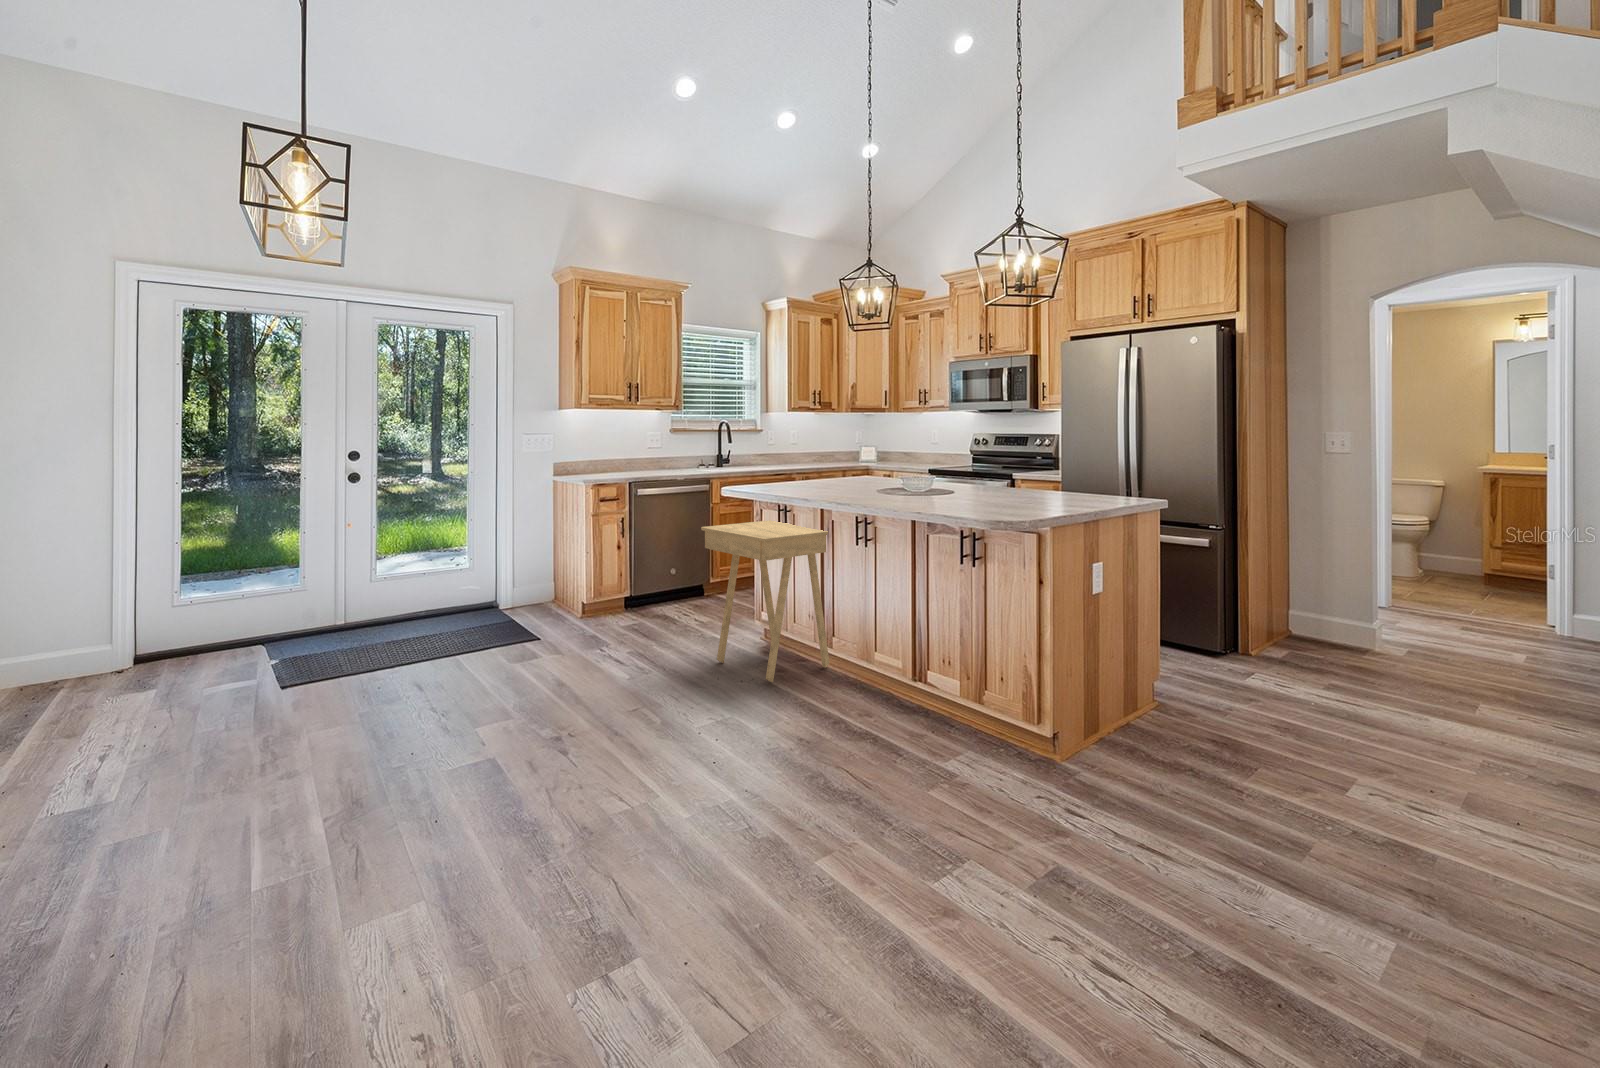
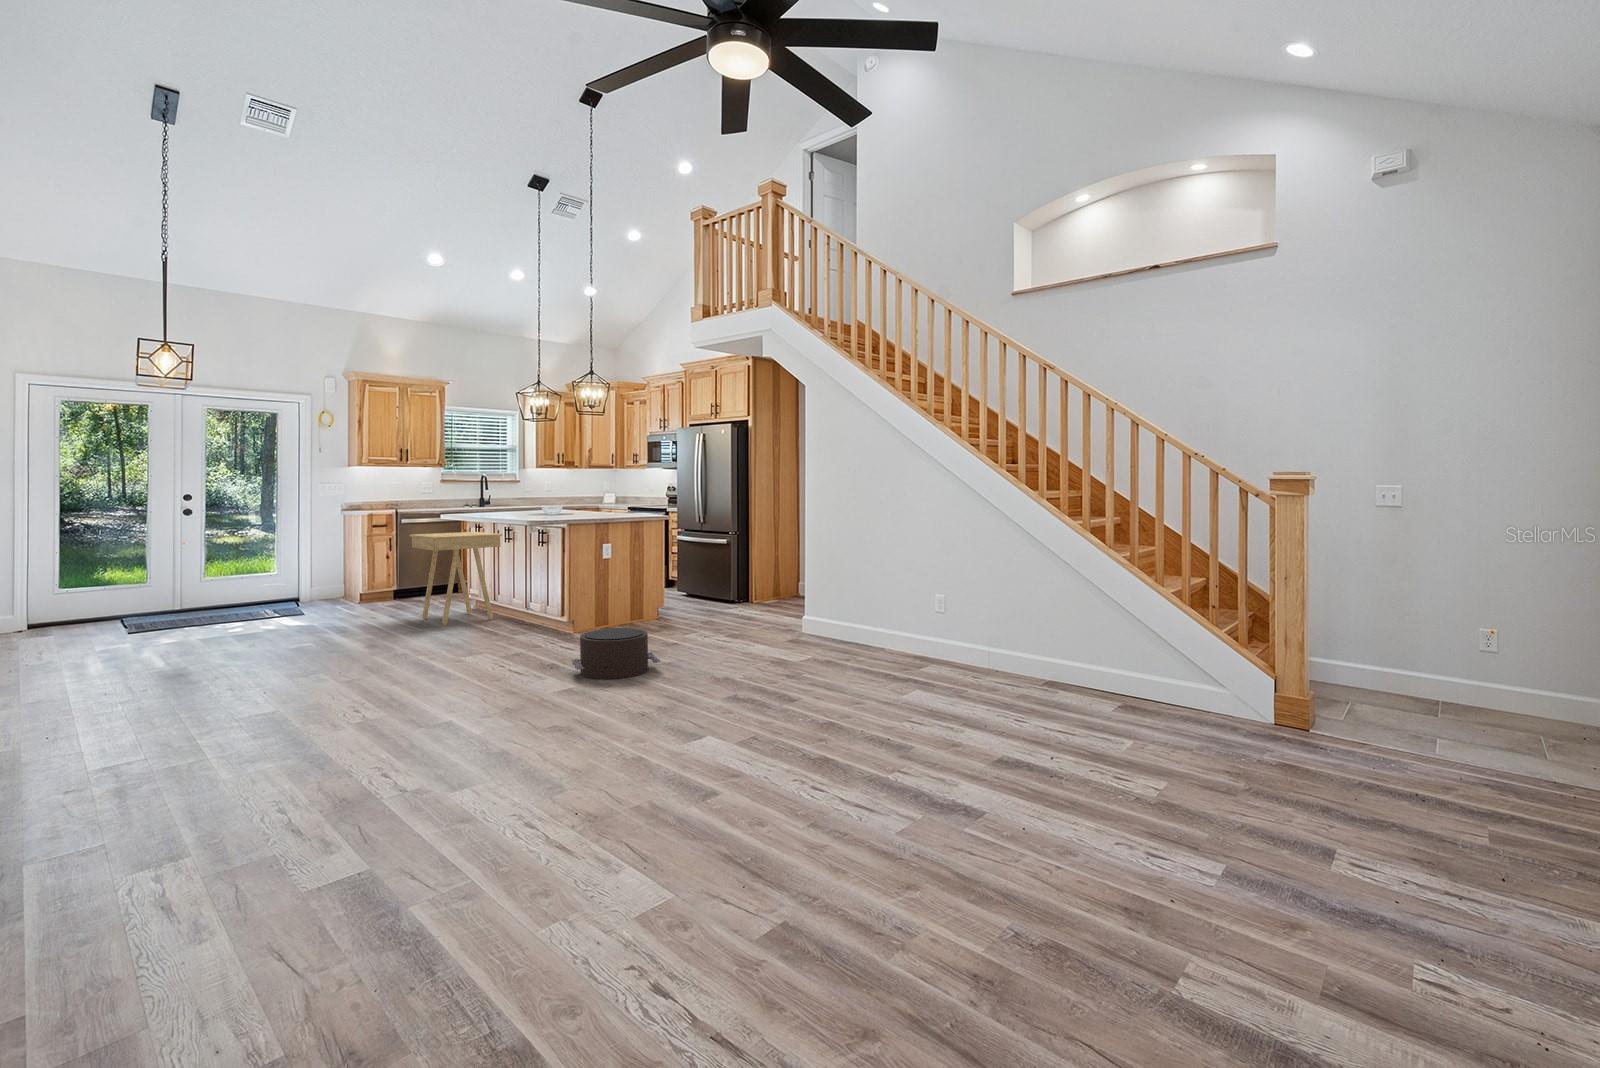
pouf: none [1233,780,1452,939] -> present [572,628,660,679]

